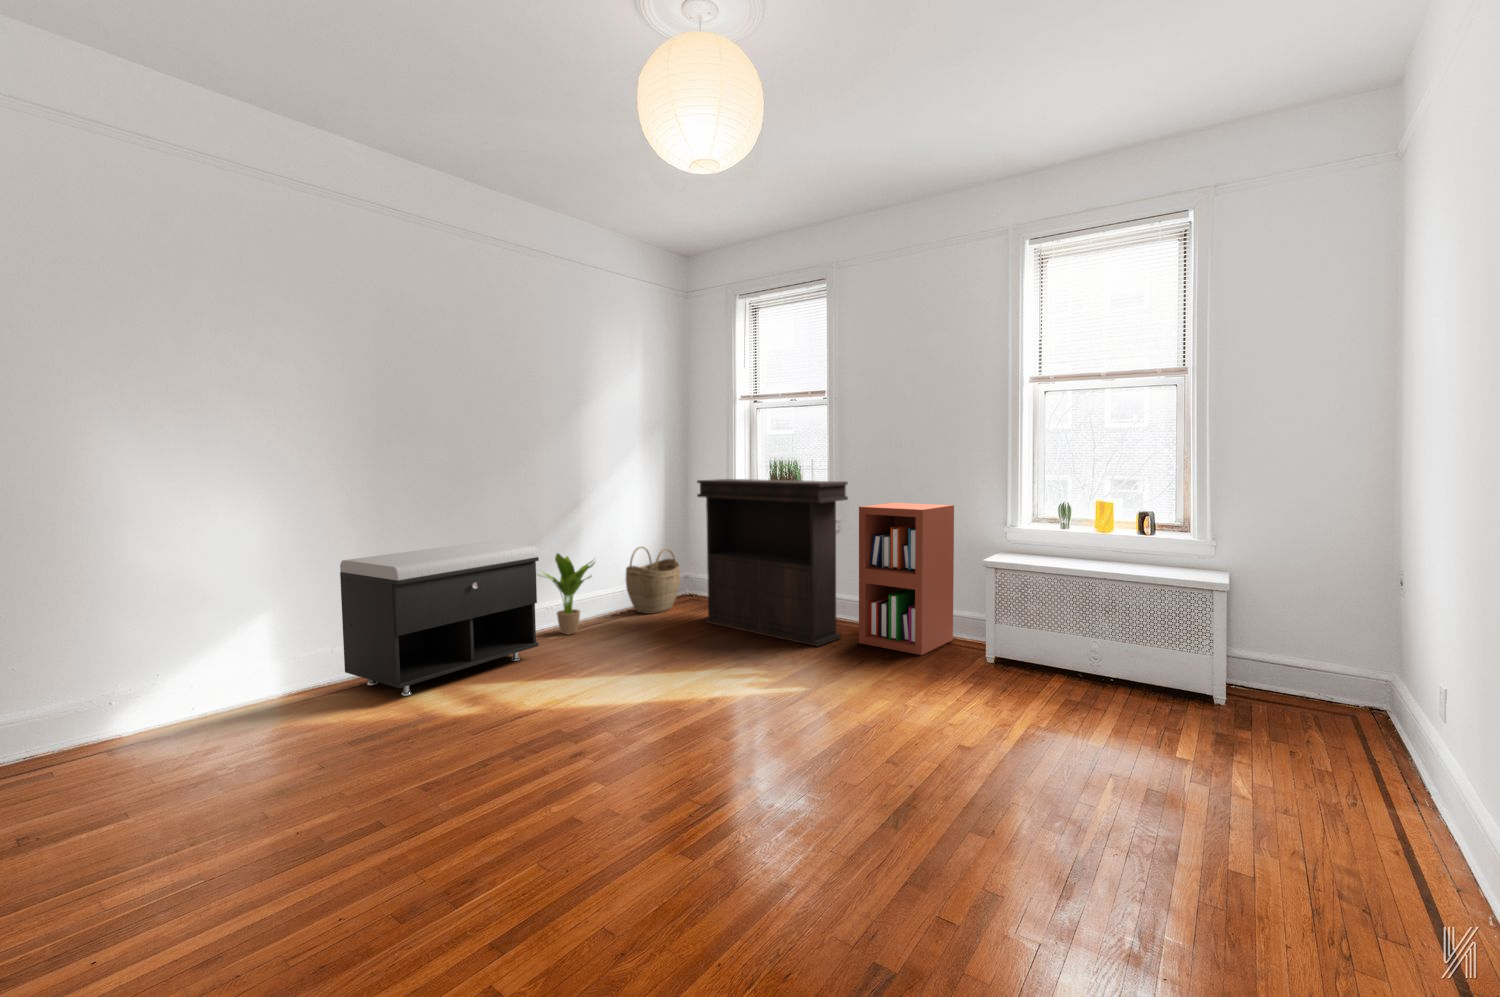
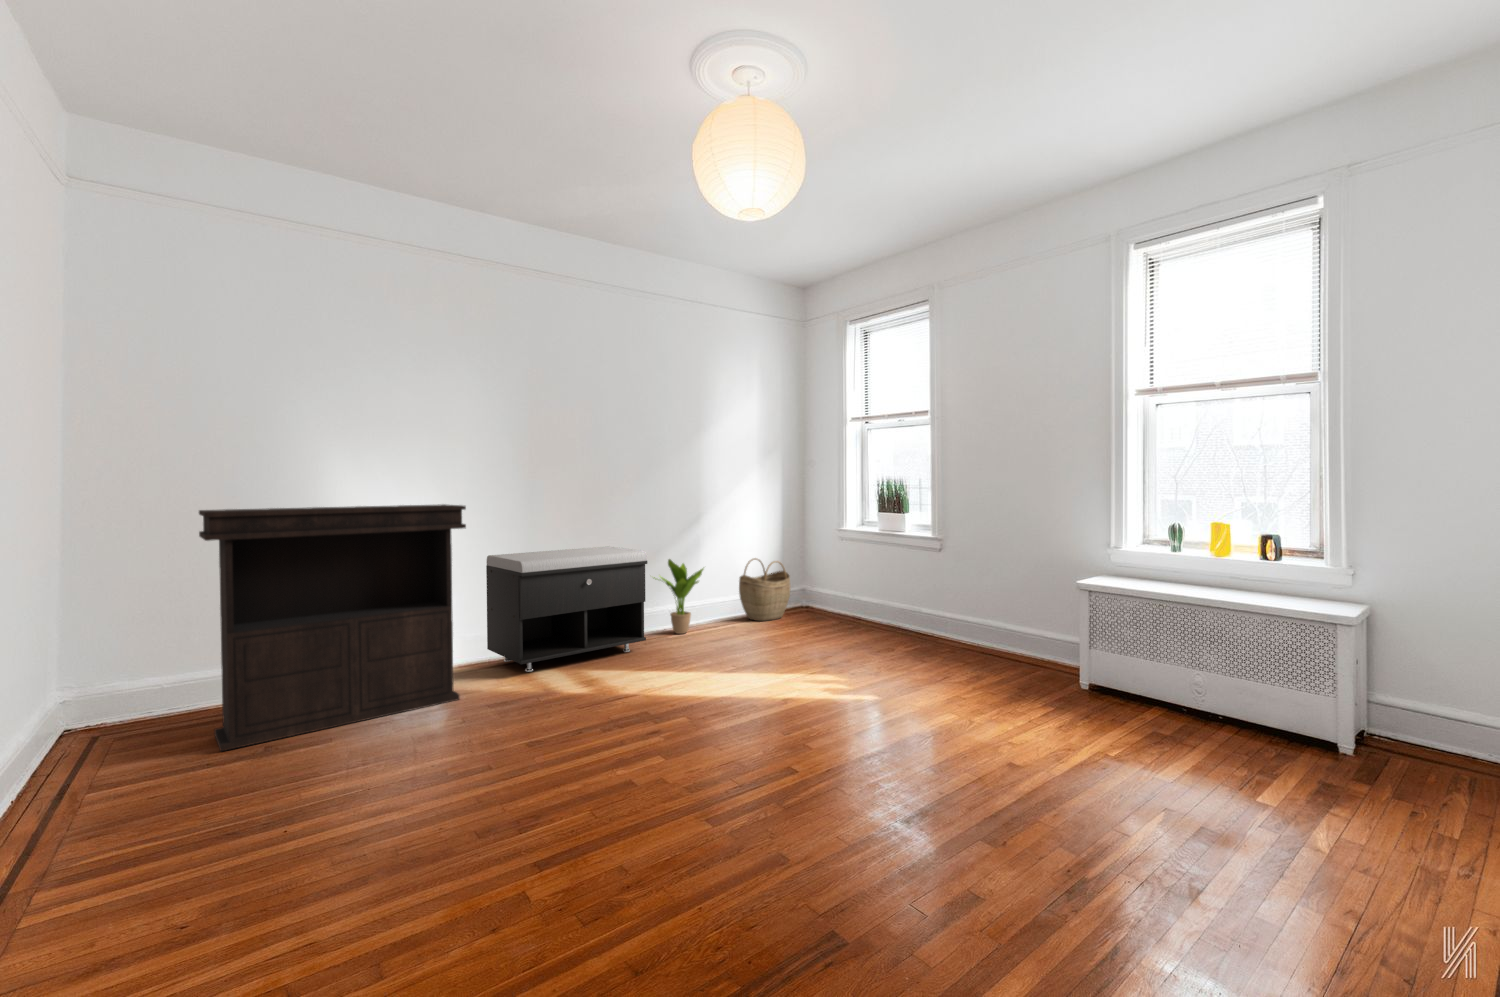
console table: present [697,479,848,646] -> present [199,504,466,751]
bookshelf: present [859,503,954,655] -> none [949,521,1054,677]

